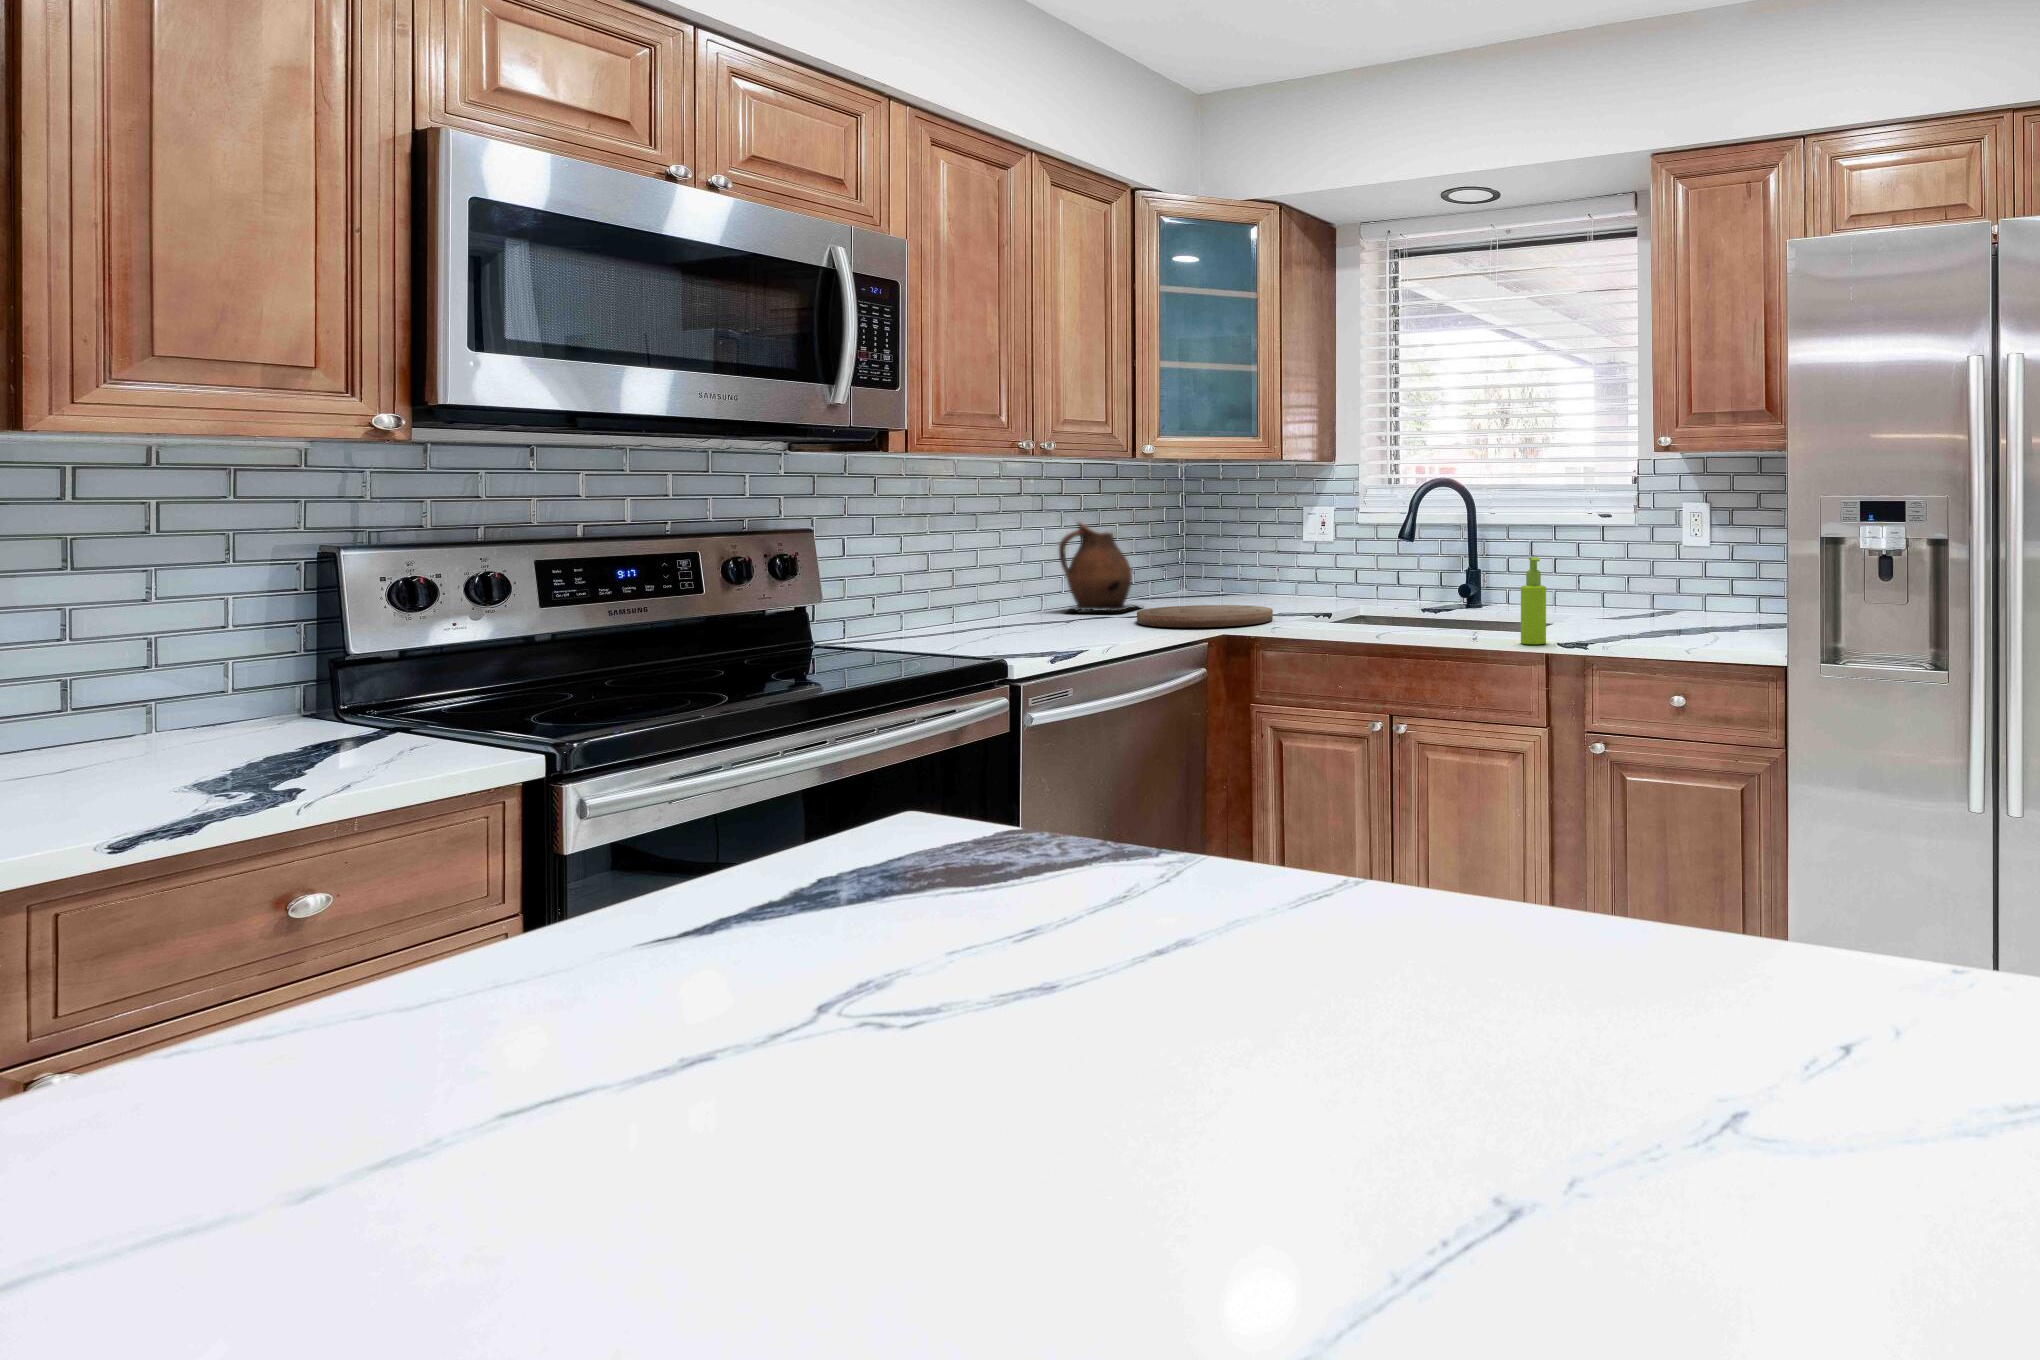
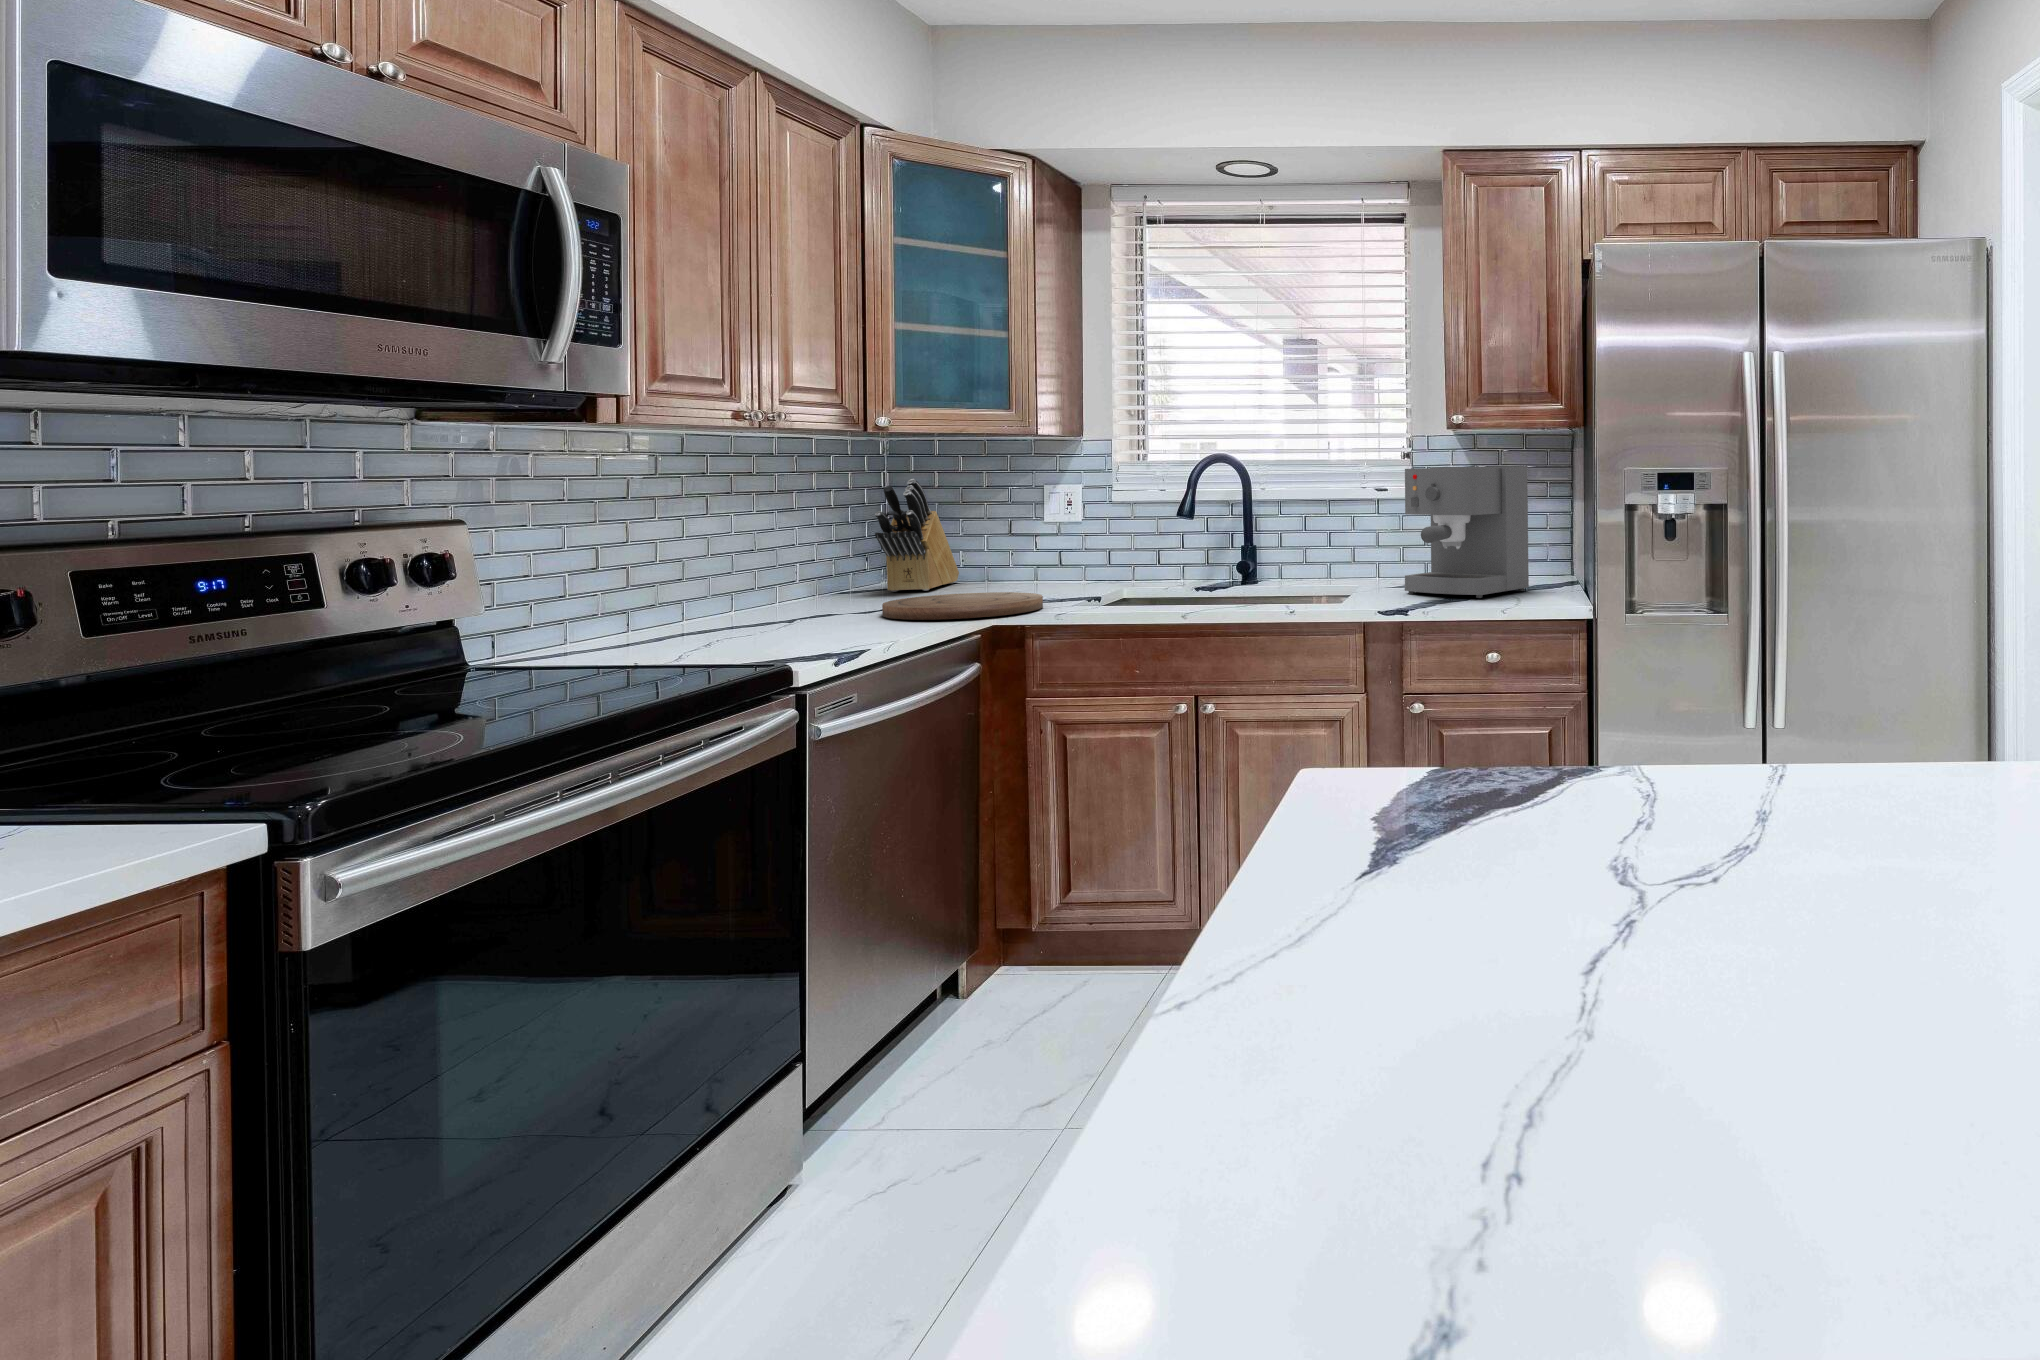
coffee maker: none [1617,494,1750,632] -> present [1405,466,1529,598]
knife block: none [1153,500,1234,601] -> present [875,479,959,592]
ceramic pitcher: present [1059,523,1136,611] -> none [764,506,869,607]
soap dispenser: present [1521,557,1546,644] -> none [1338,530,1364,617]

